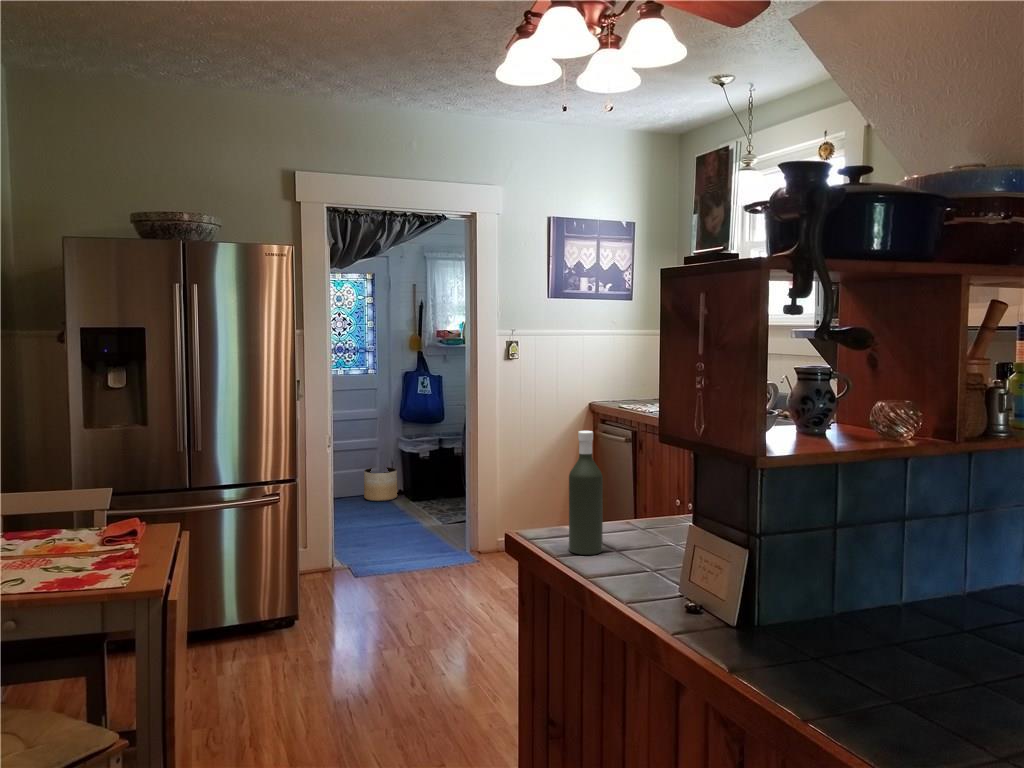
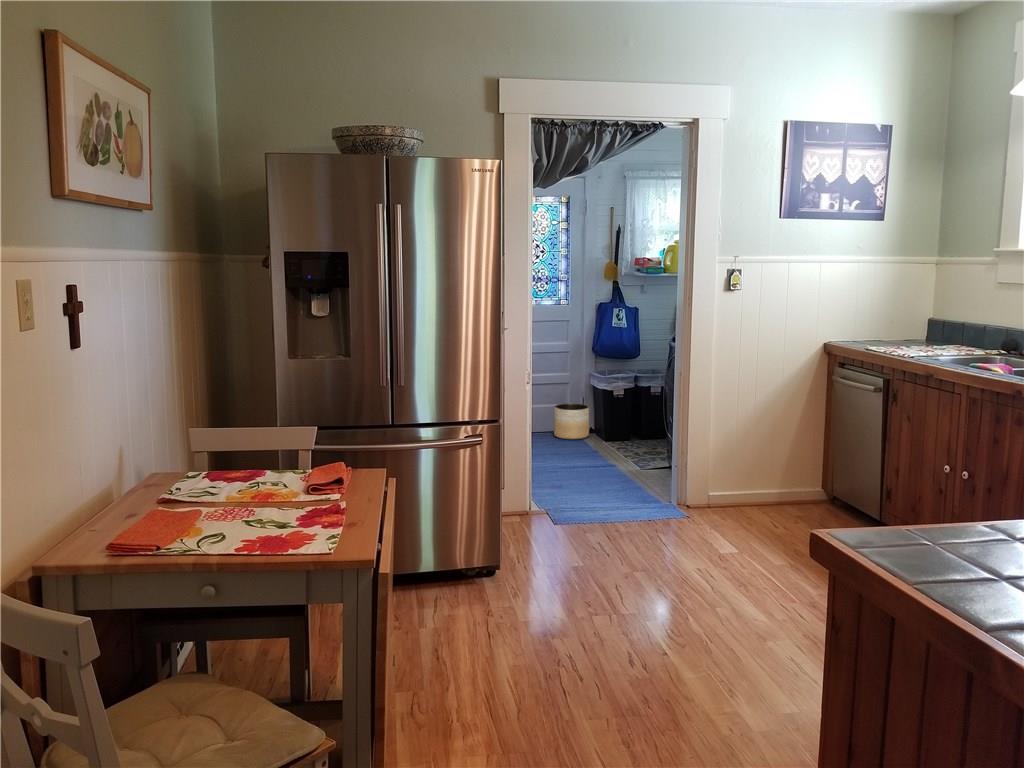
bottle: present [569,431,603,555] -> none [912,392,973,566]

